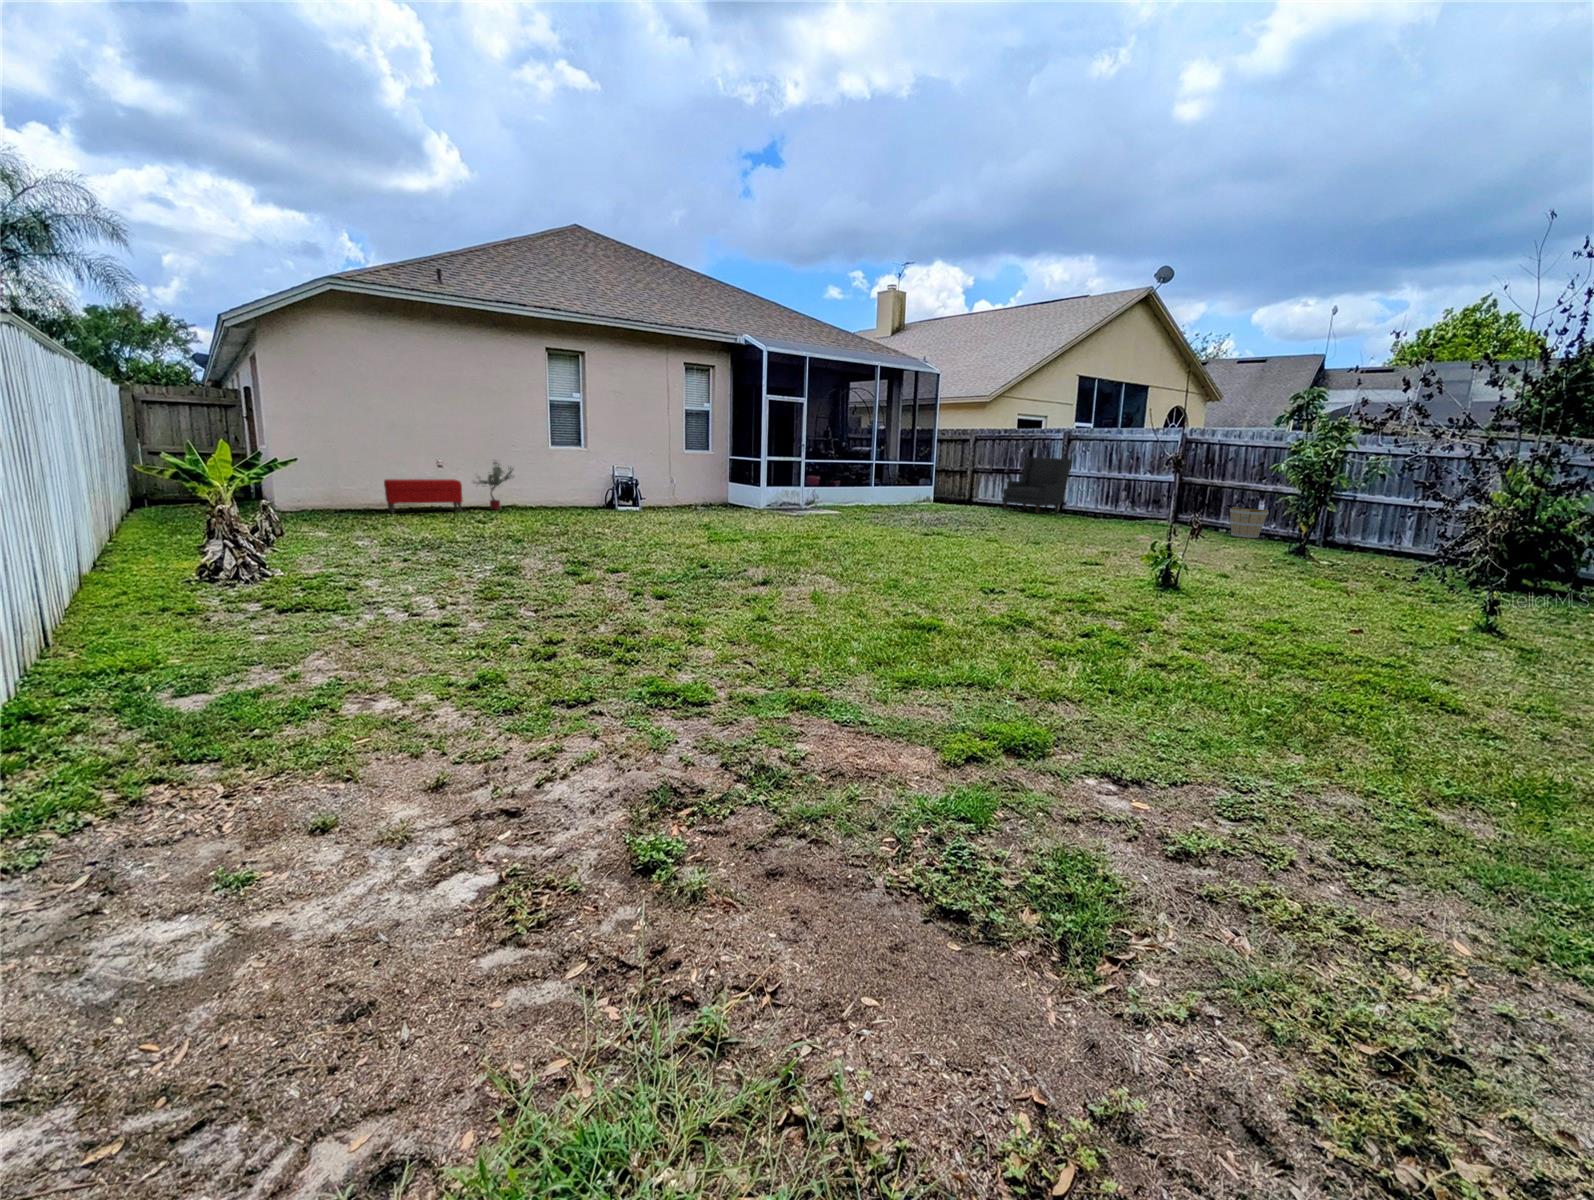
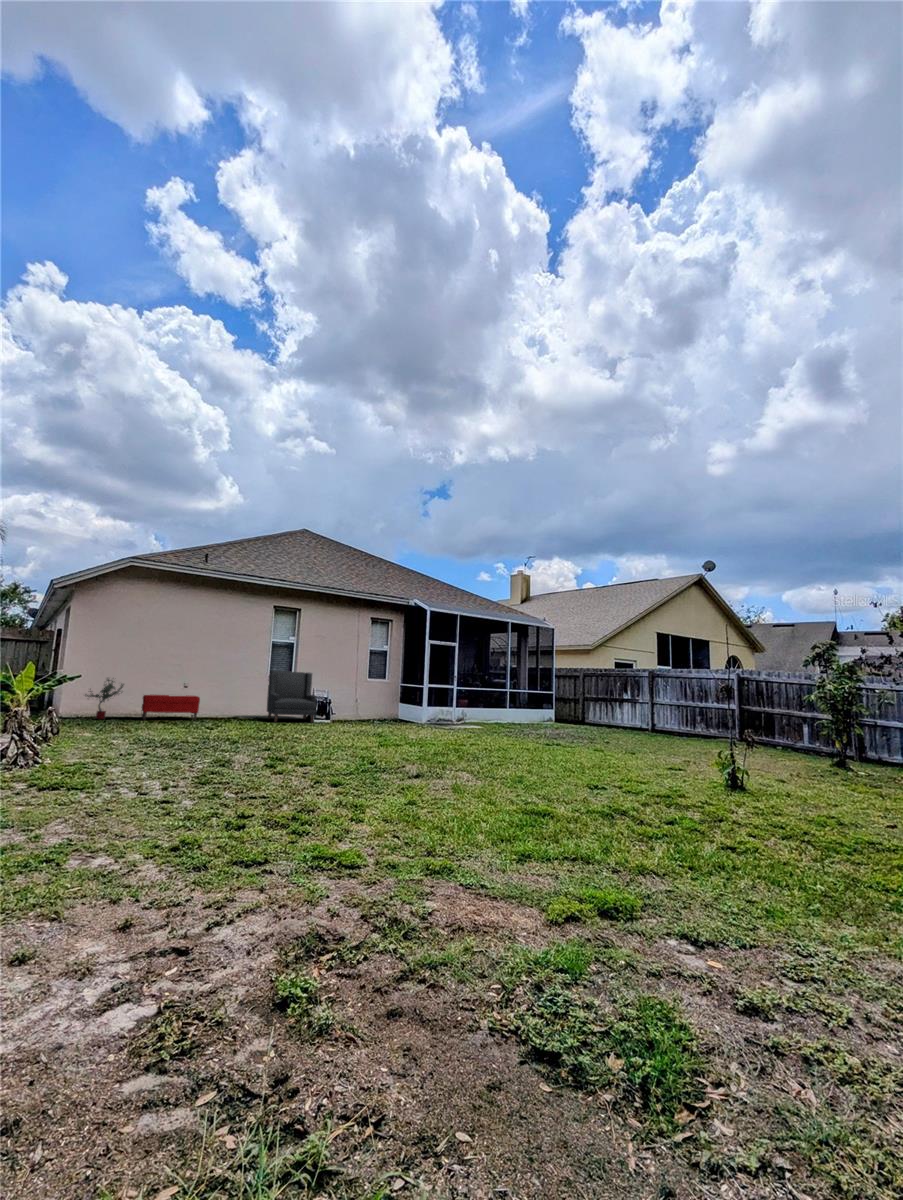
chair: present [1002,457,1072,514] -> present [267,670,317,722]
potted tree: present [474,462,513,510] -> present [85,678,124,719]
wooden bucket: present [1230,507,1269,538] -> none [782,730,813,755]

